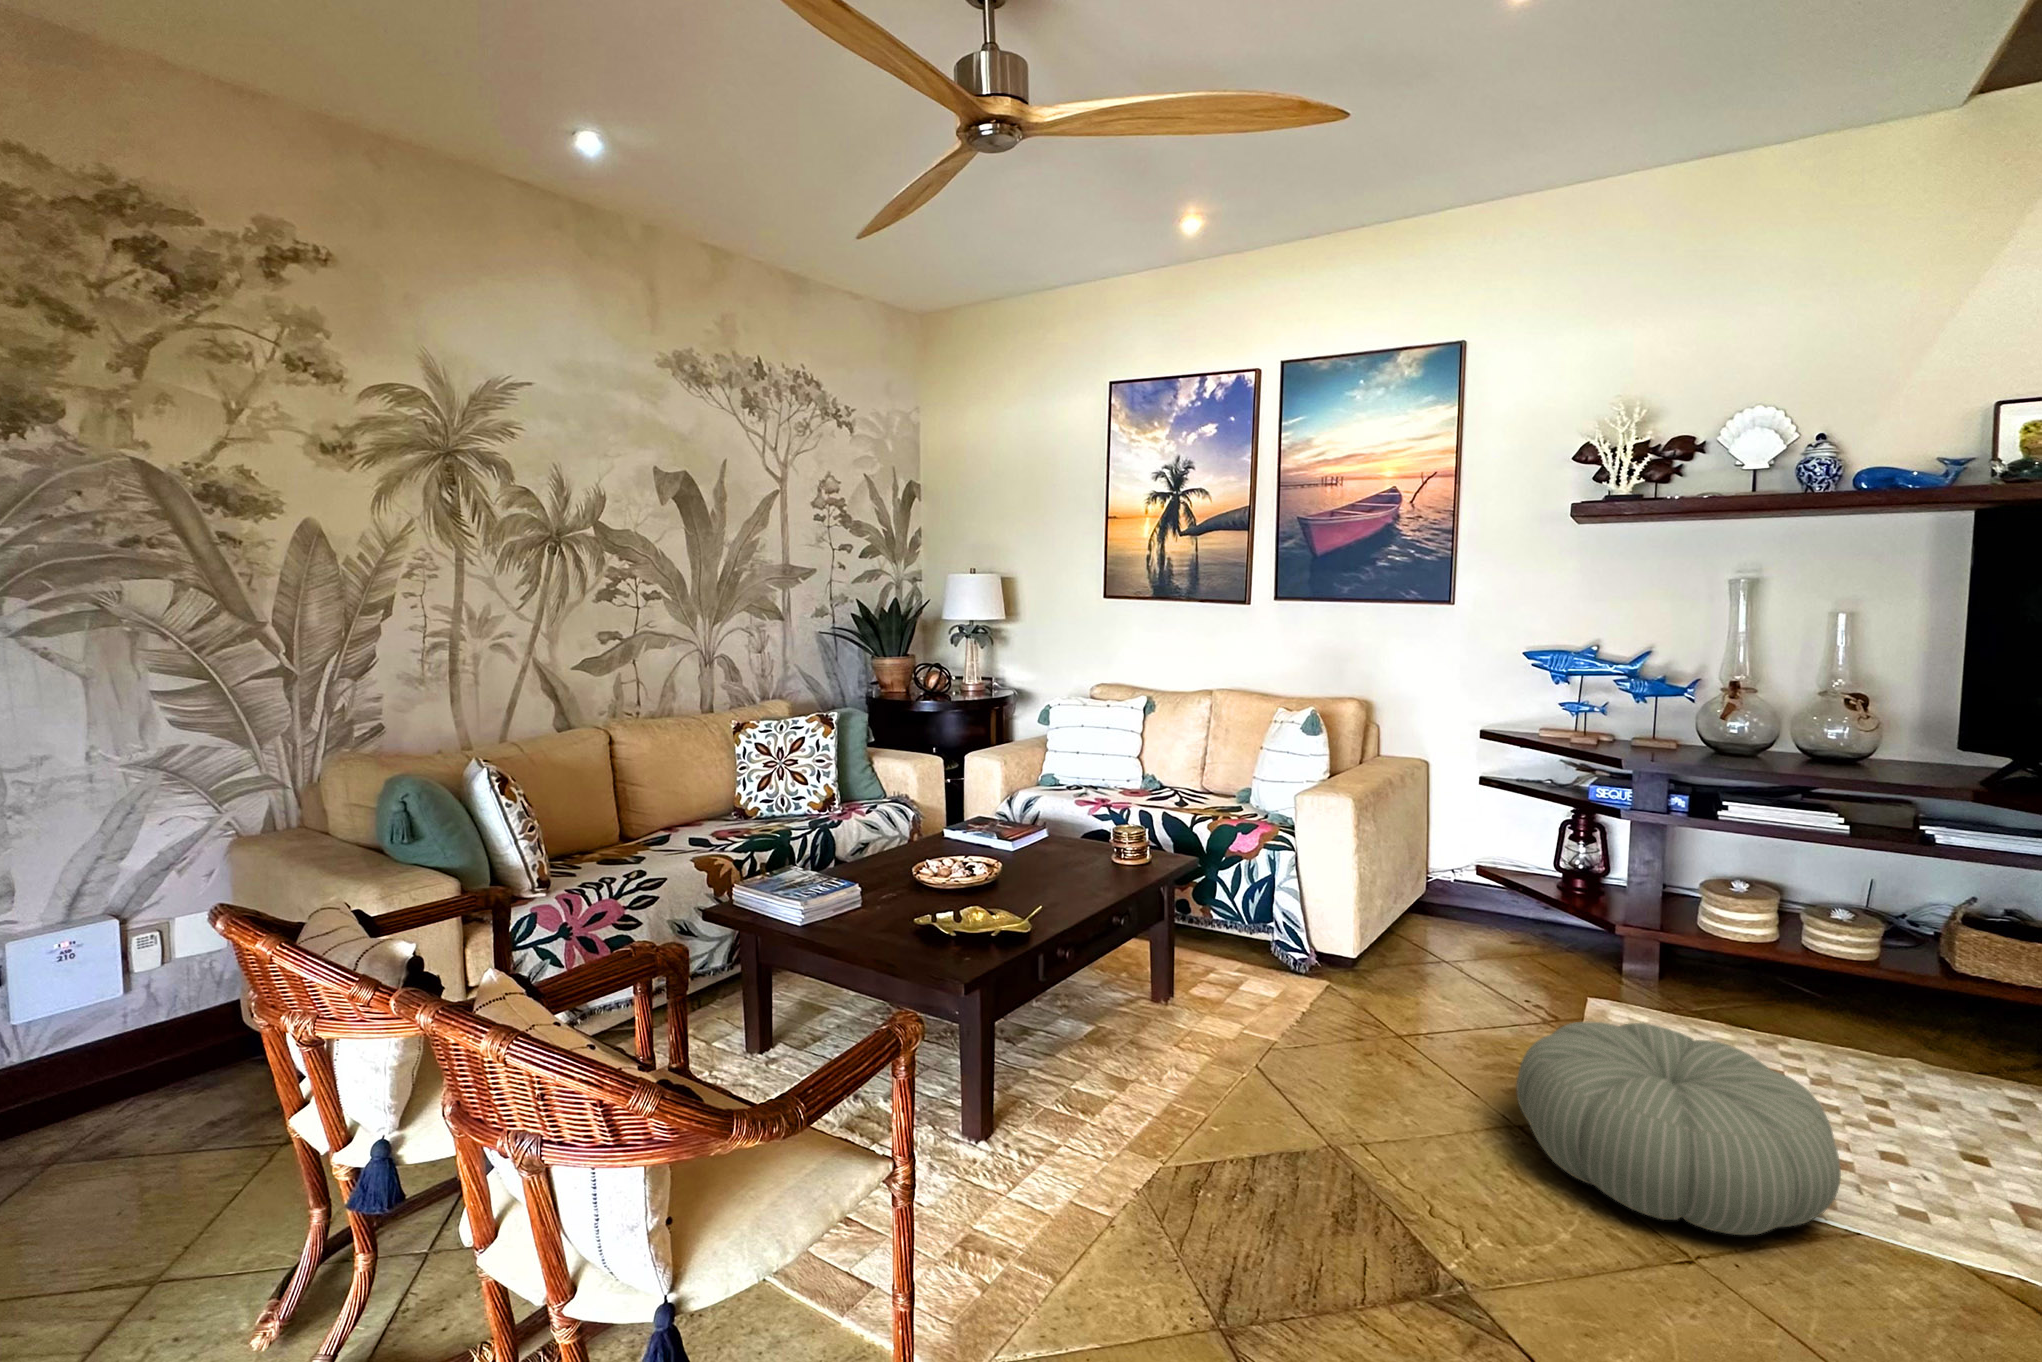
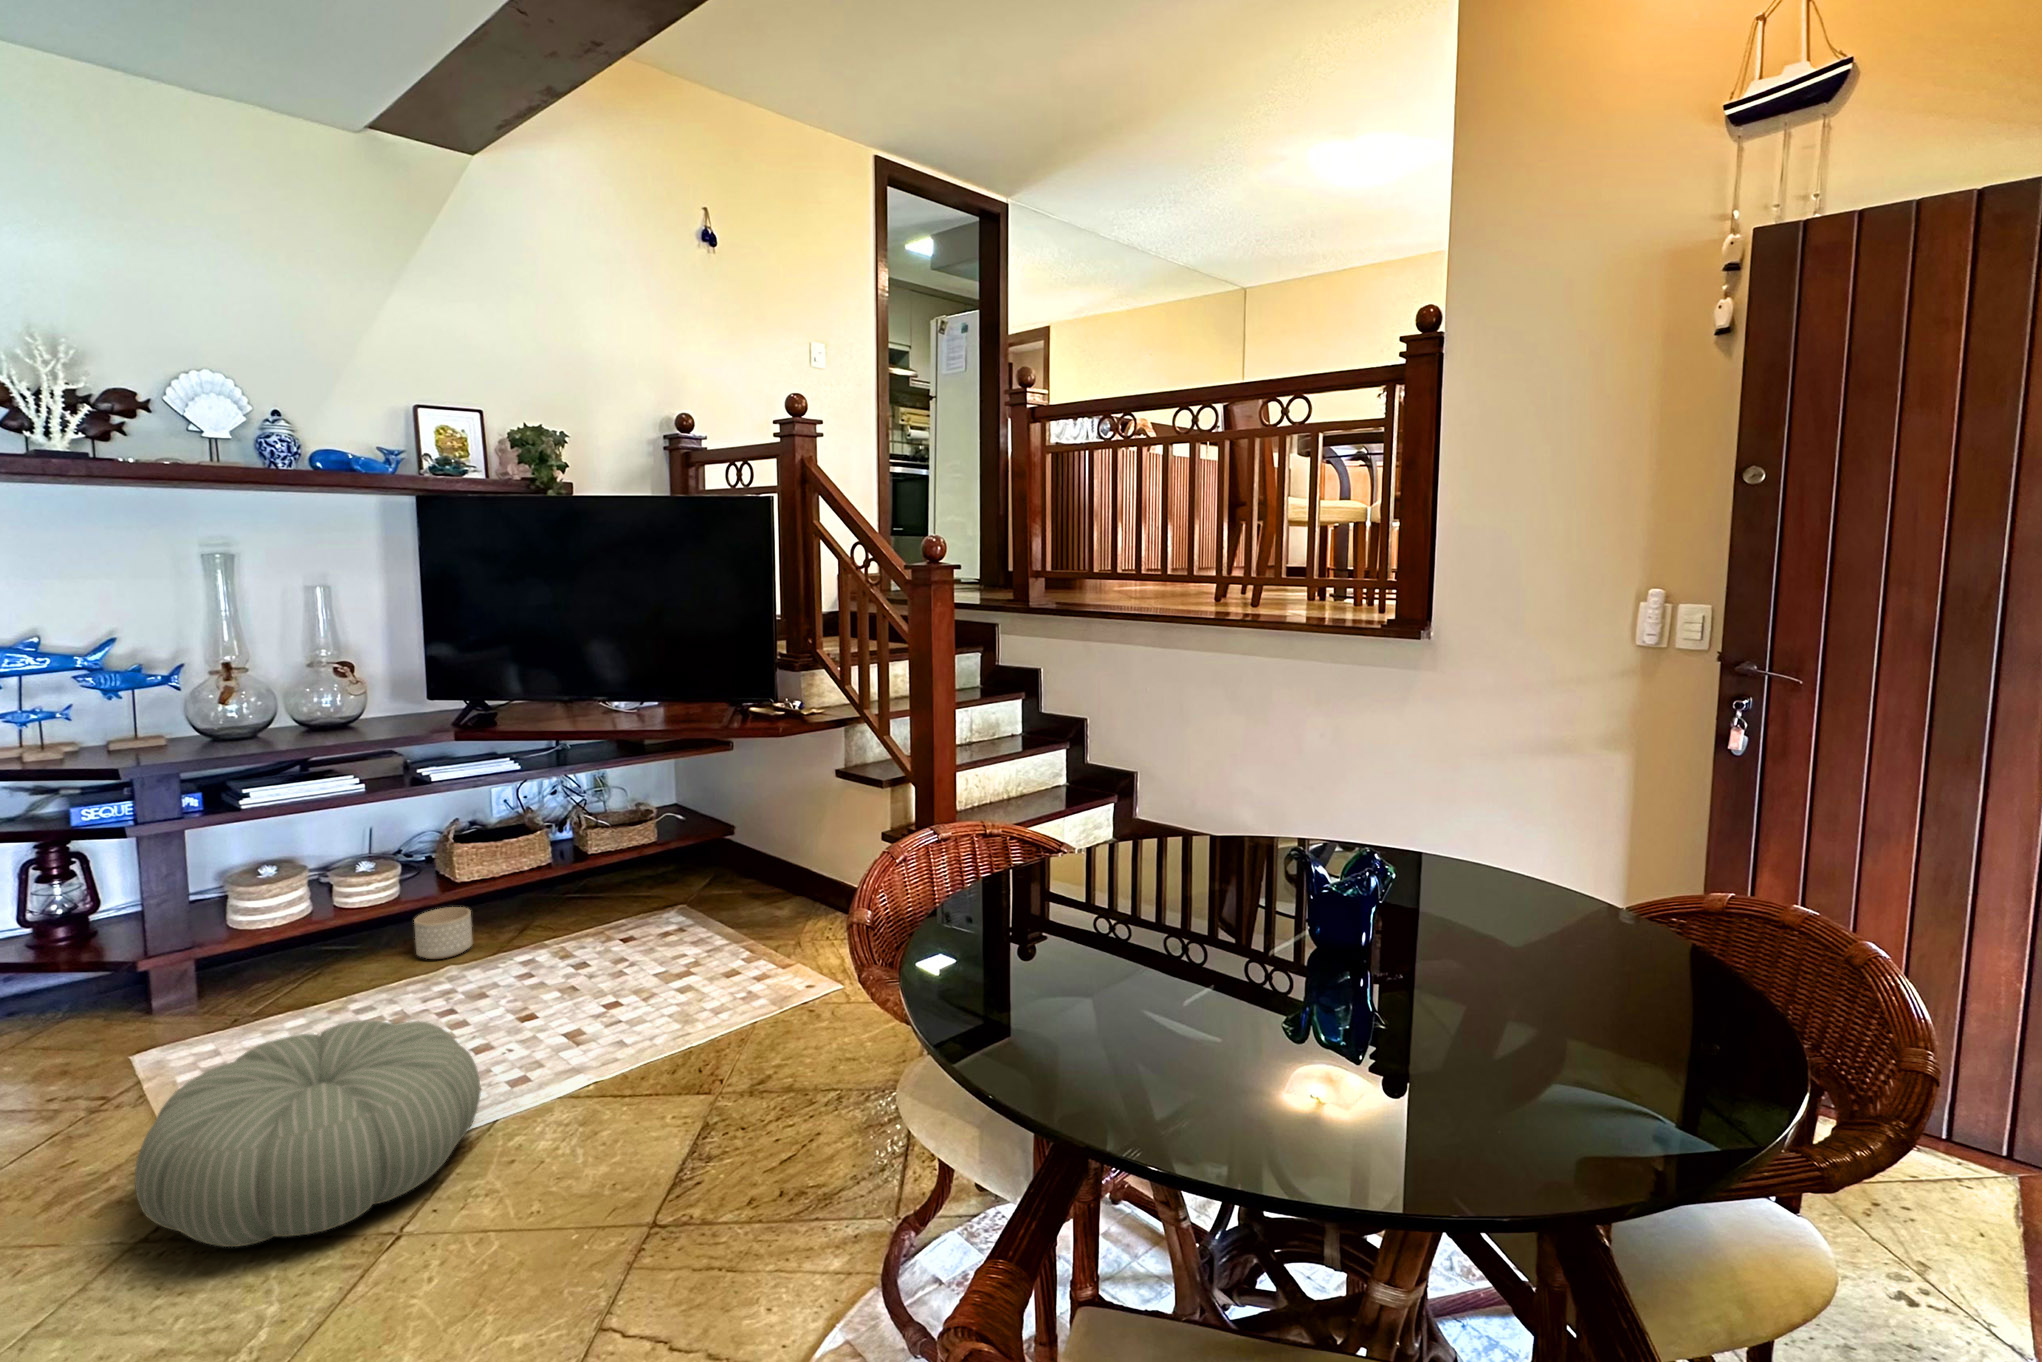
planter: none [1883,989,1964,1054] -> present [414,907,472,959]

